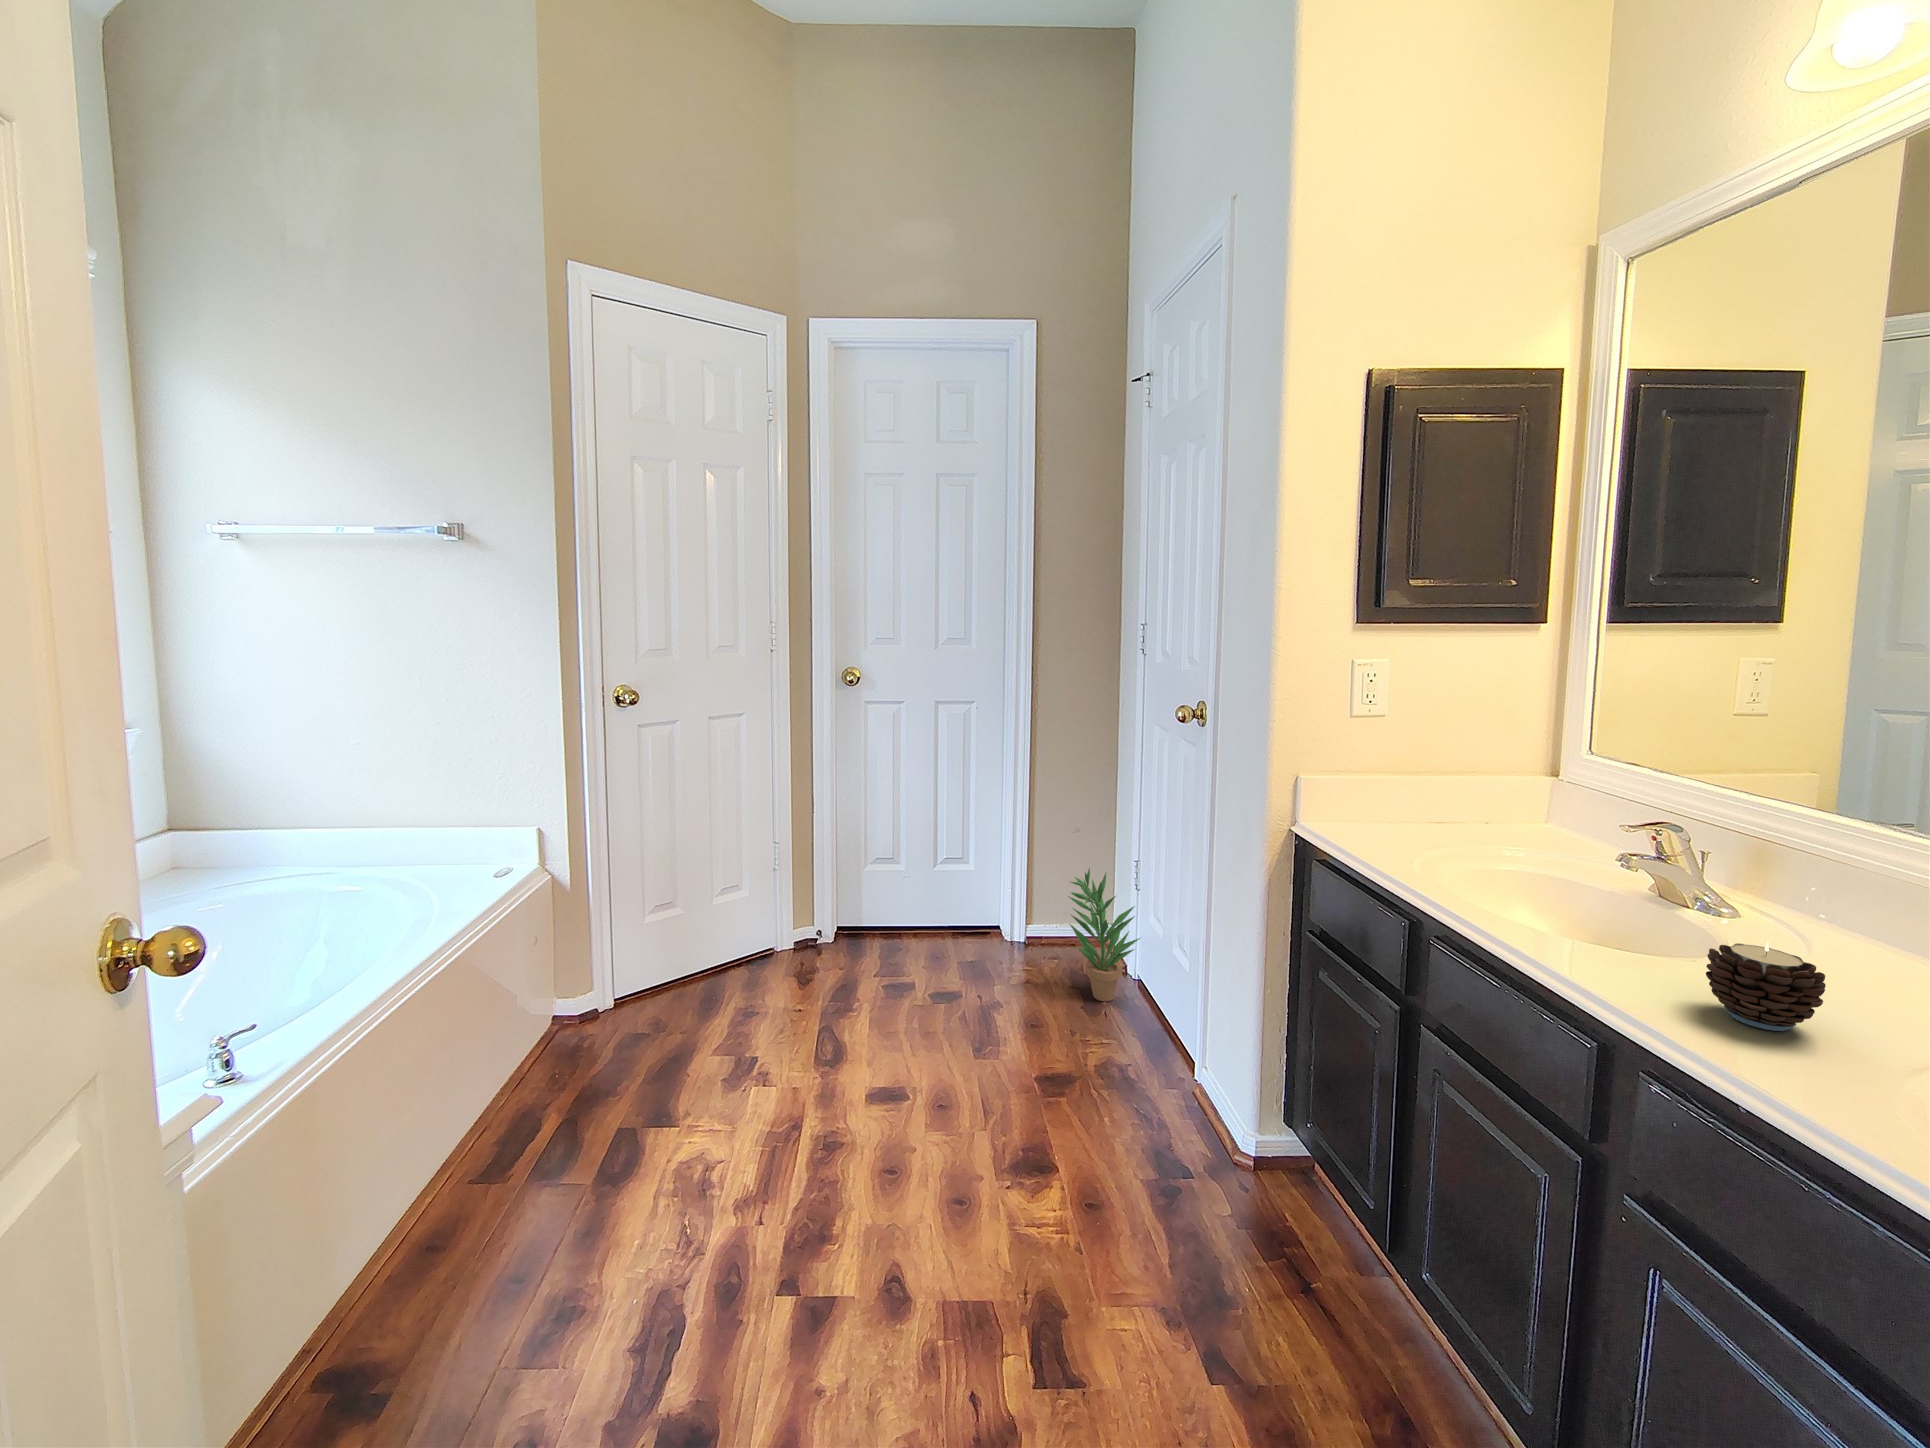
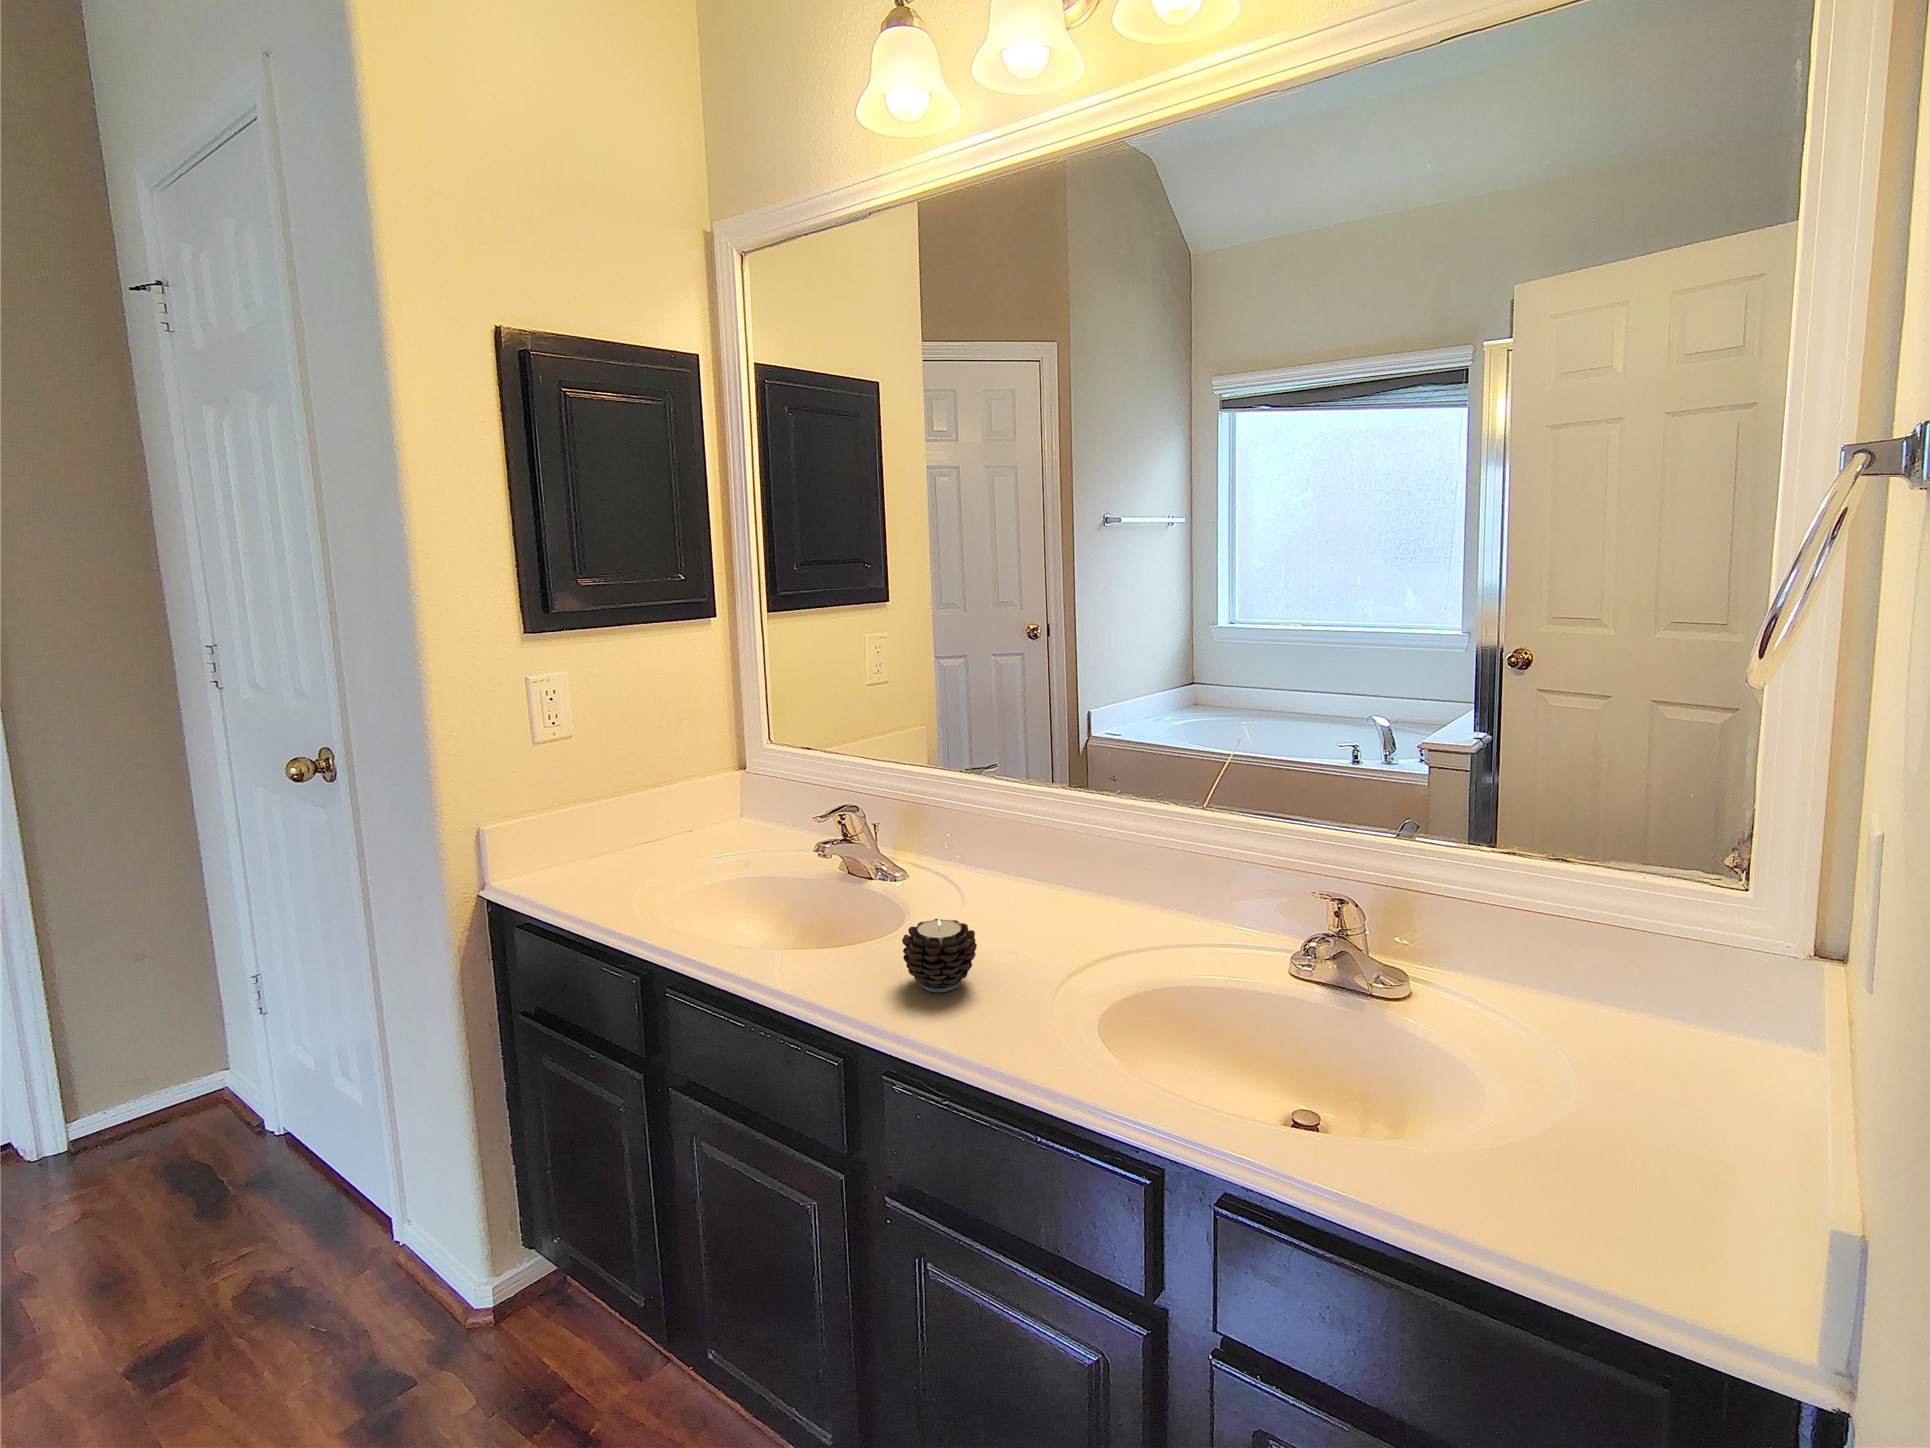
potted plant: present [1069,868,1140,1002] -> none [115,1014,270,1210]

